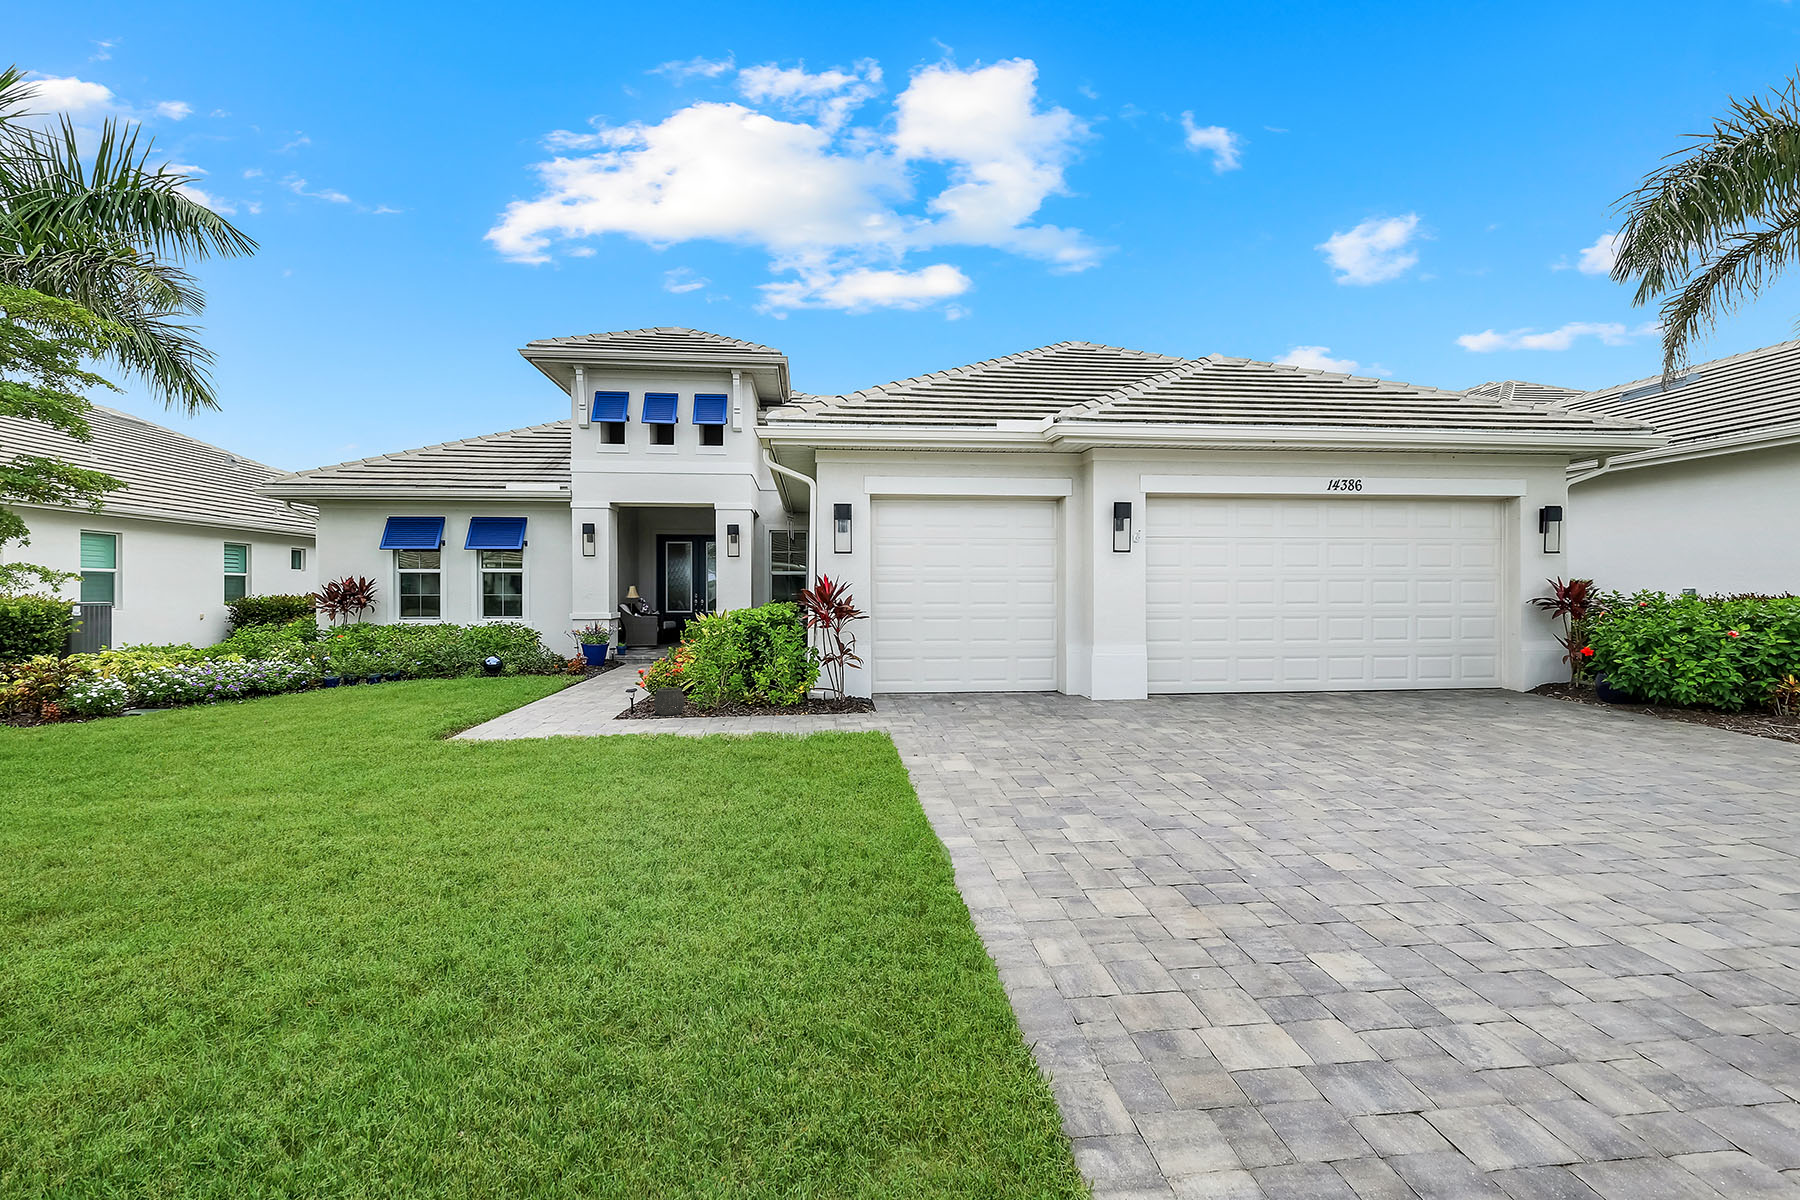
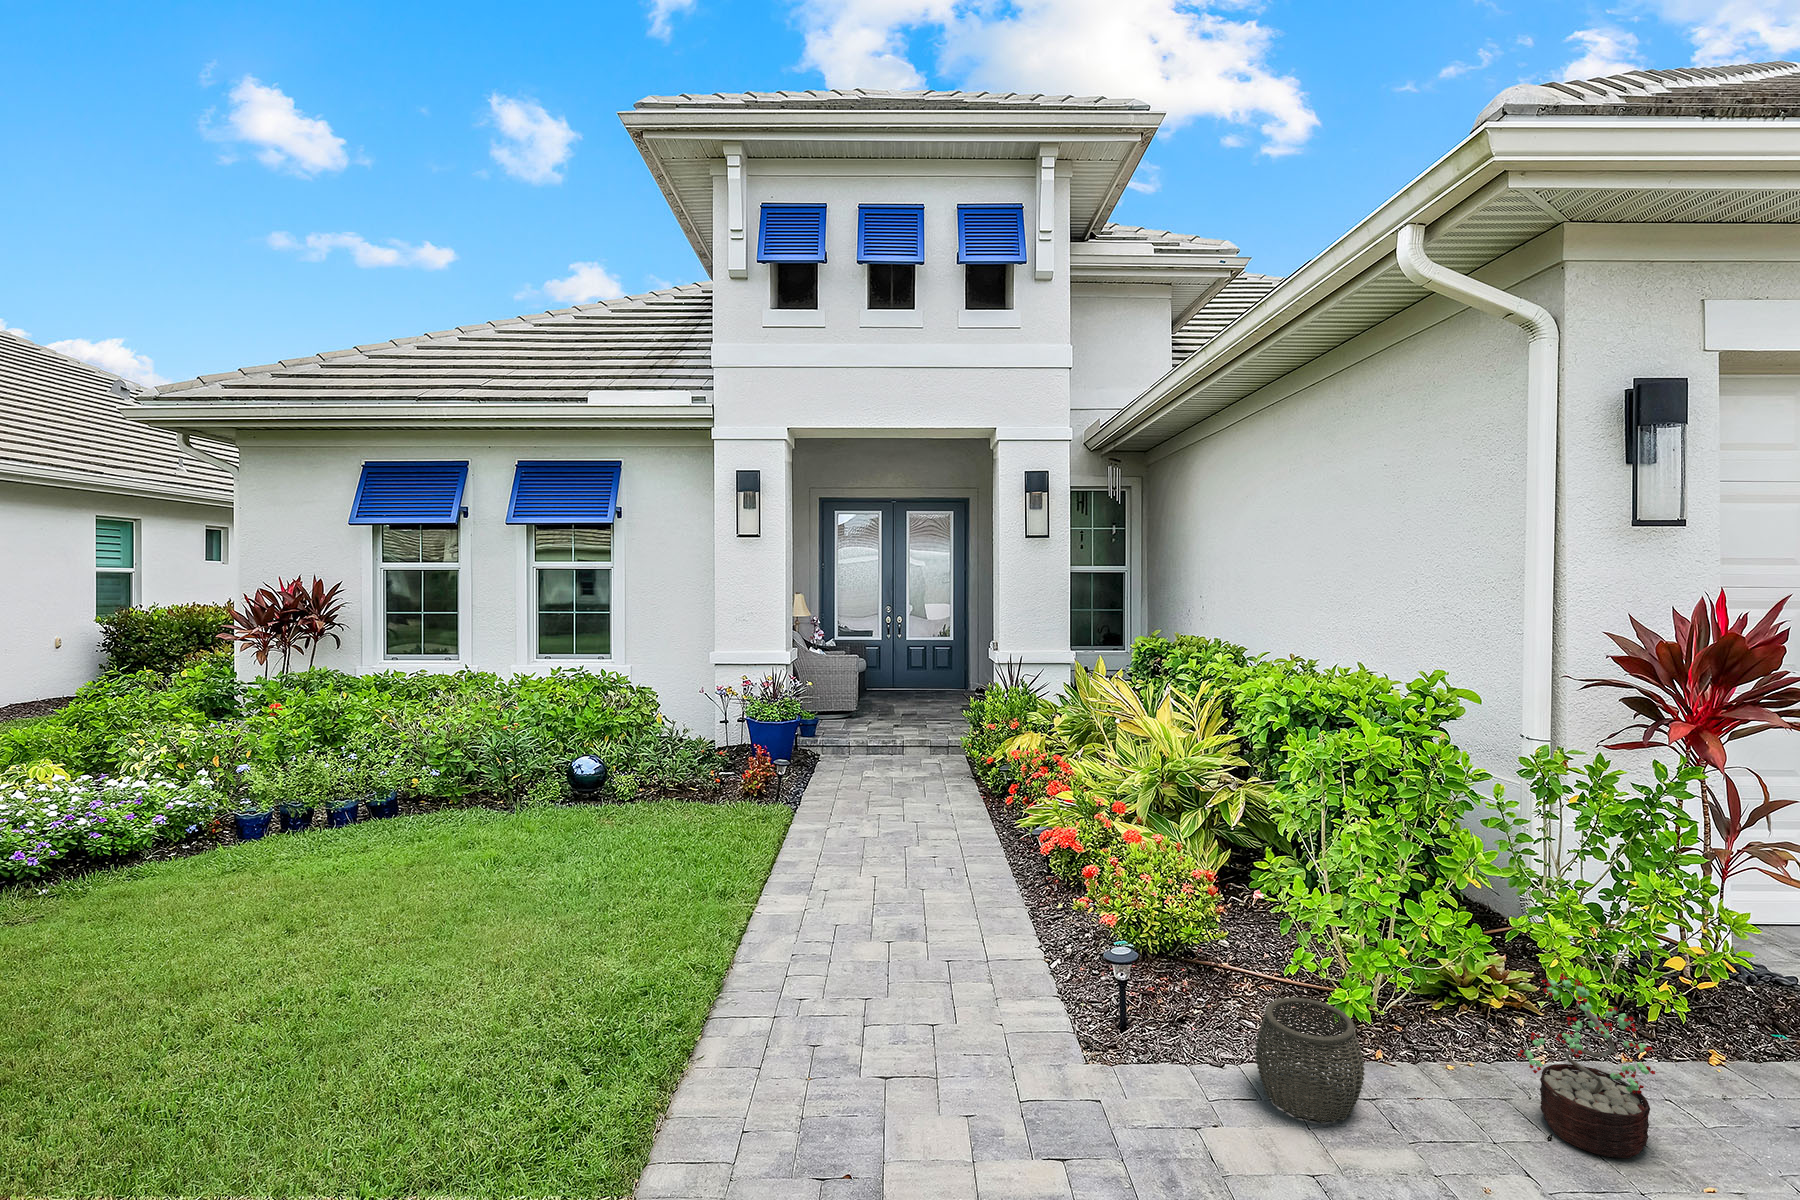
decorative plant: none [724,673,750,717] -> present [1518,973,1655,1158]

